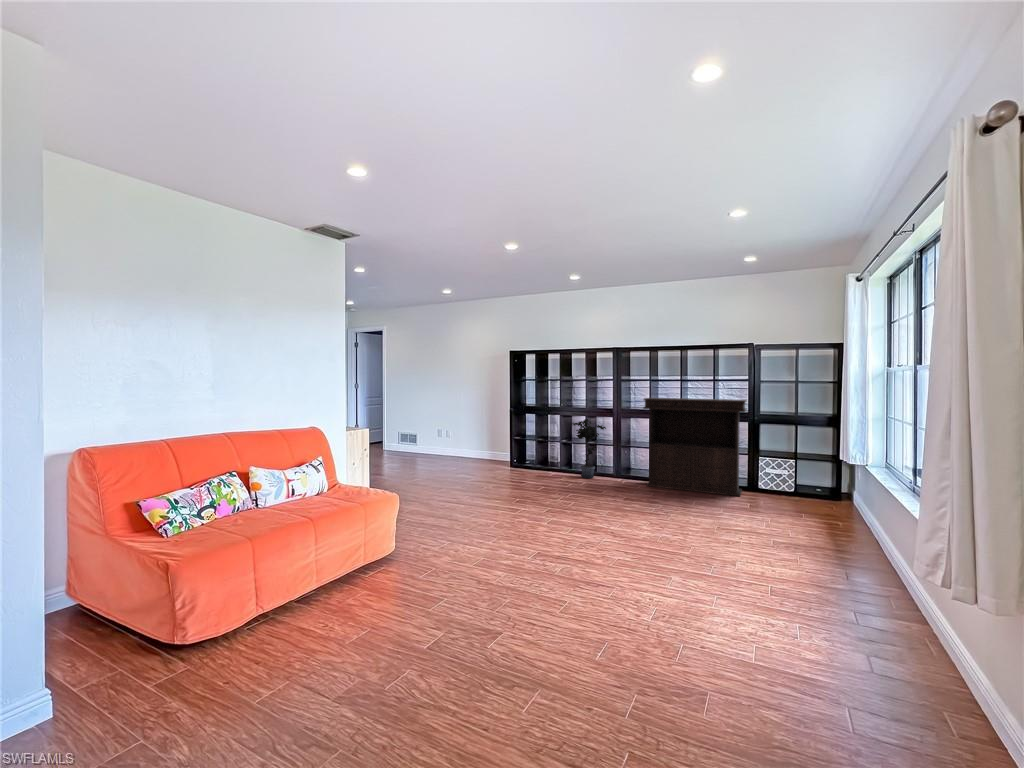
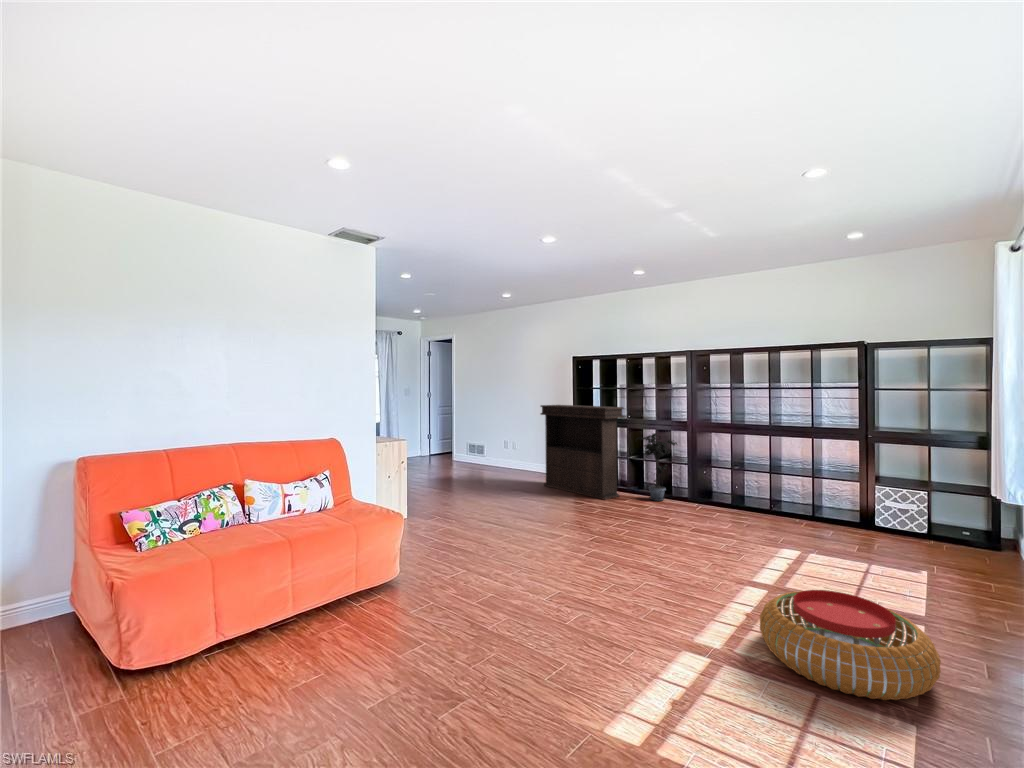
console table: present [643,398,746,496] -> present [541,405,623,500]
pouf: none [702,532,824,600] -> present [760,590,941,700]

